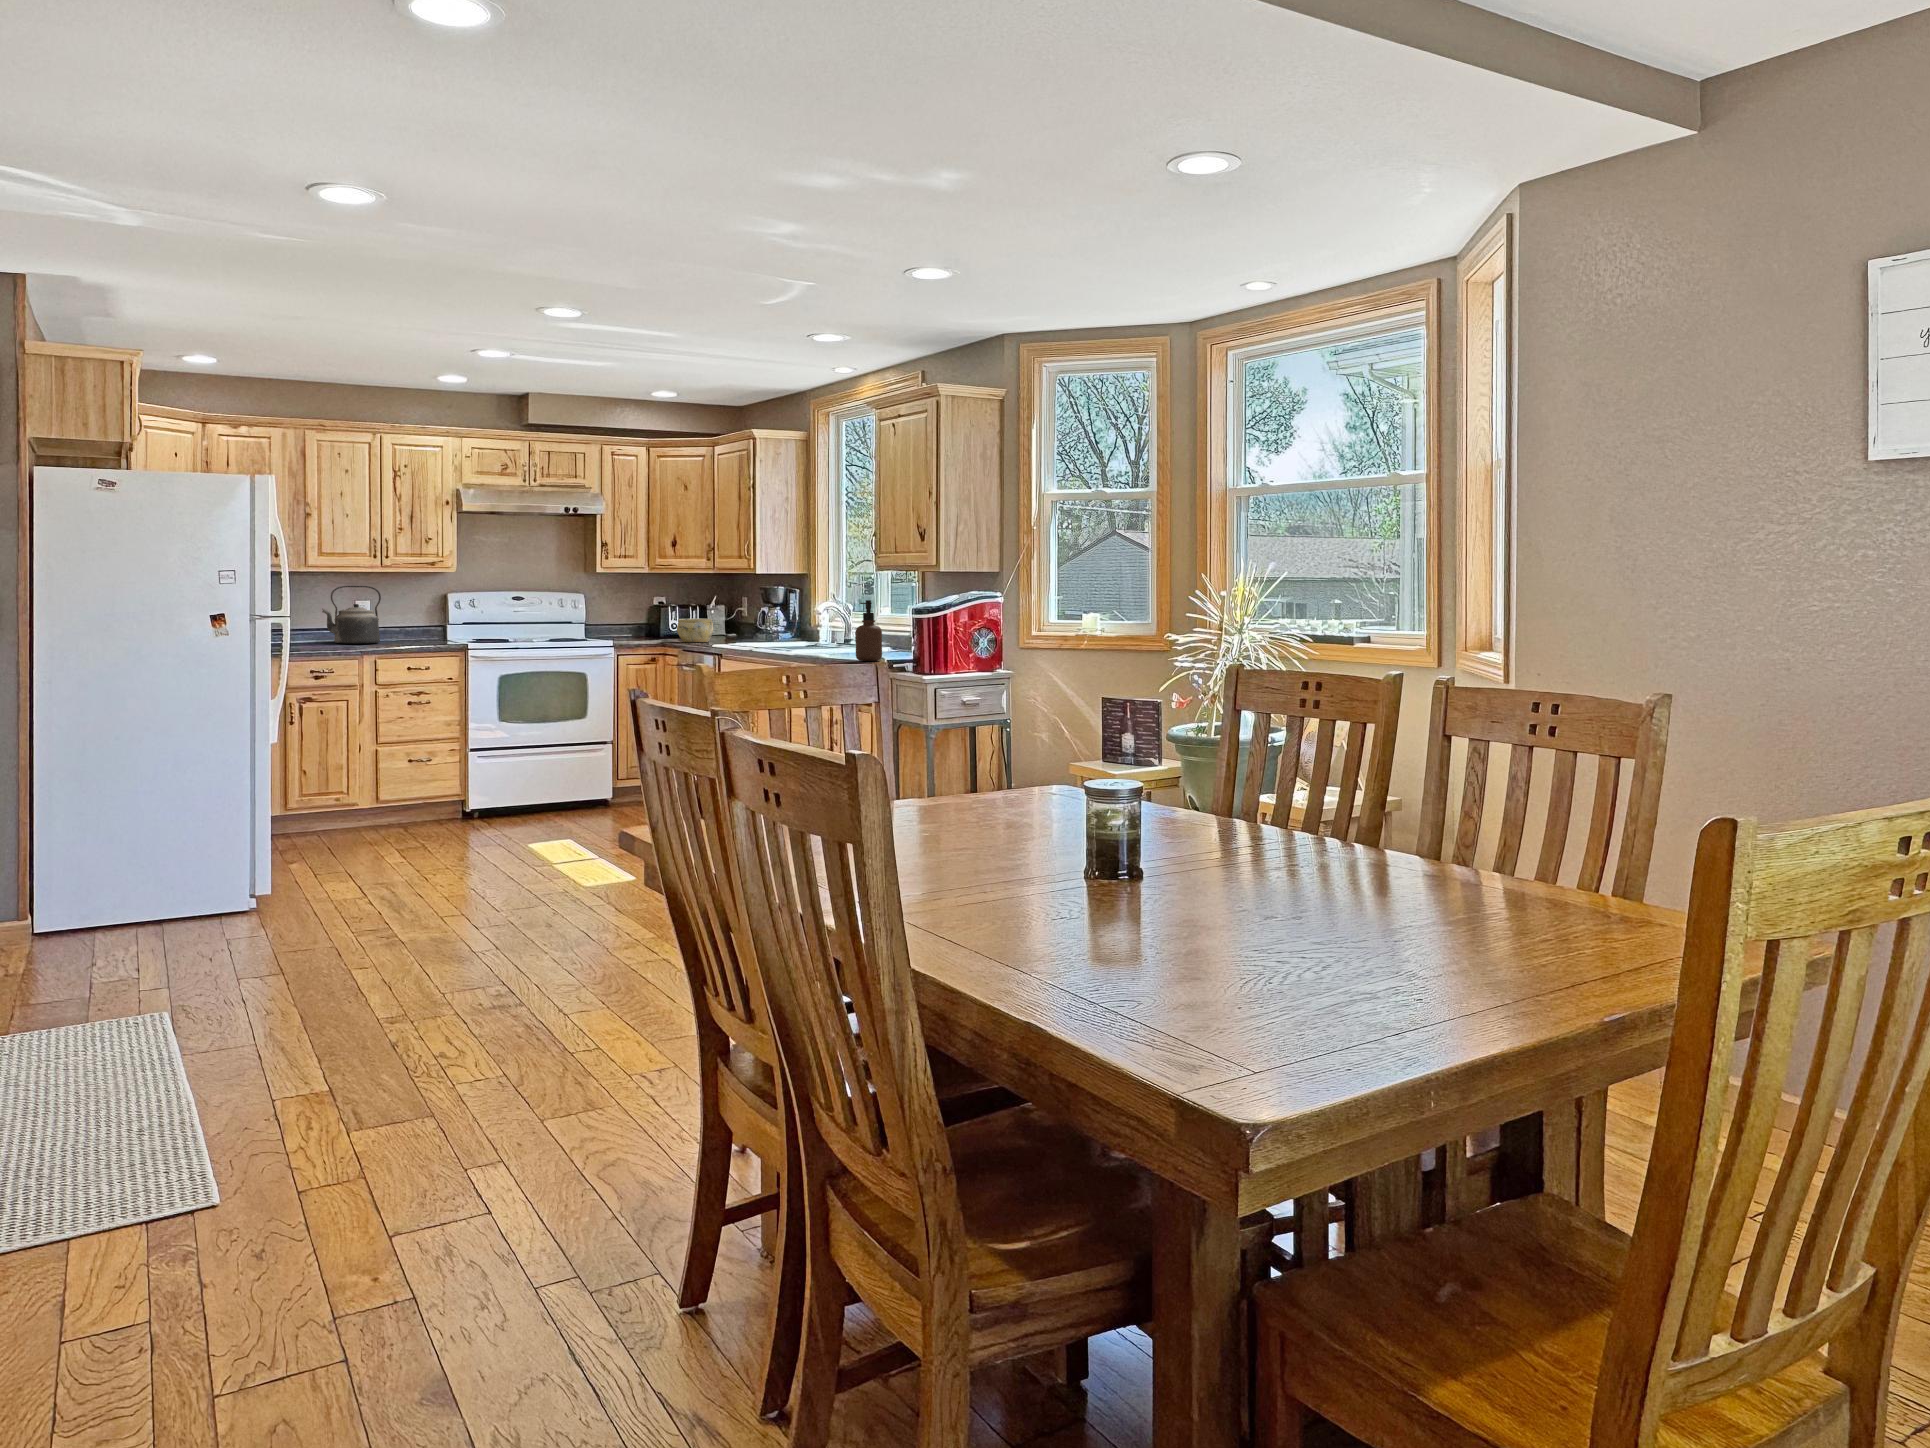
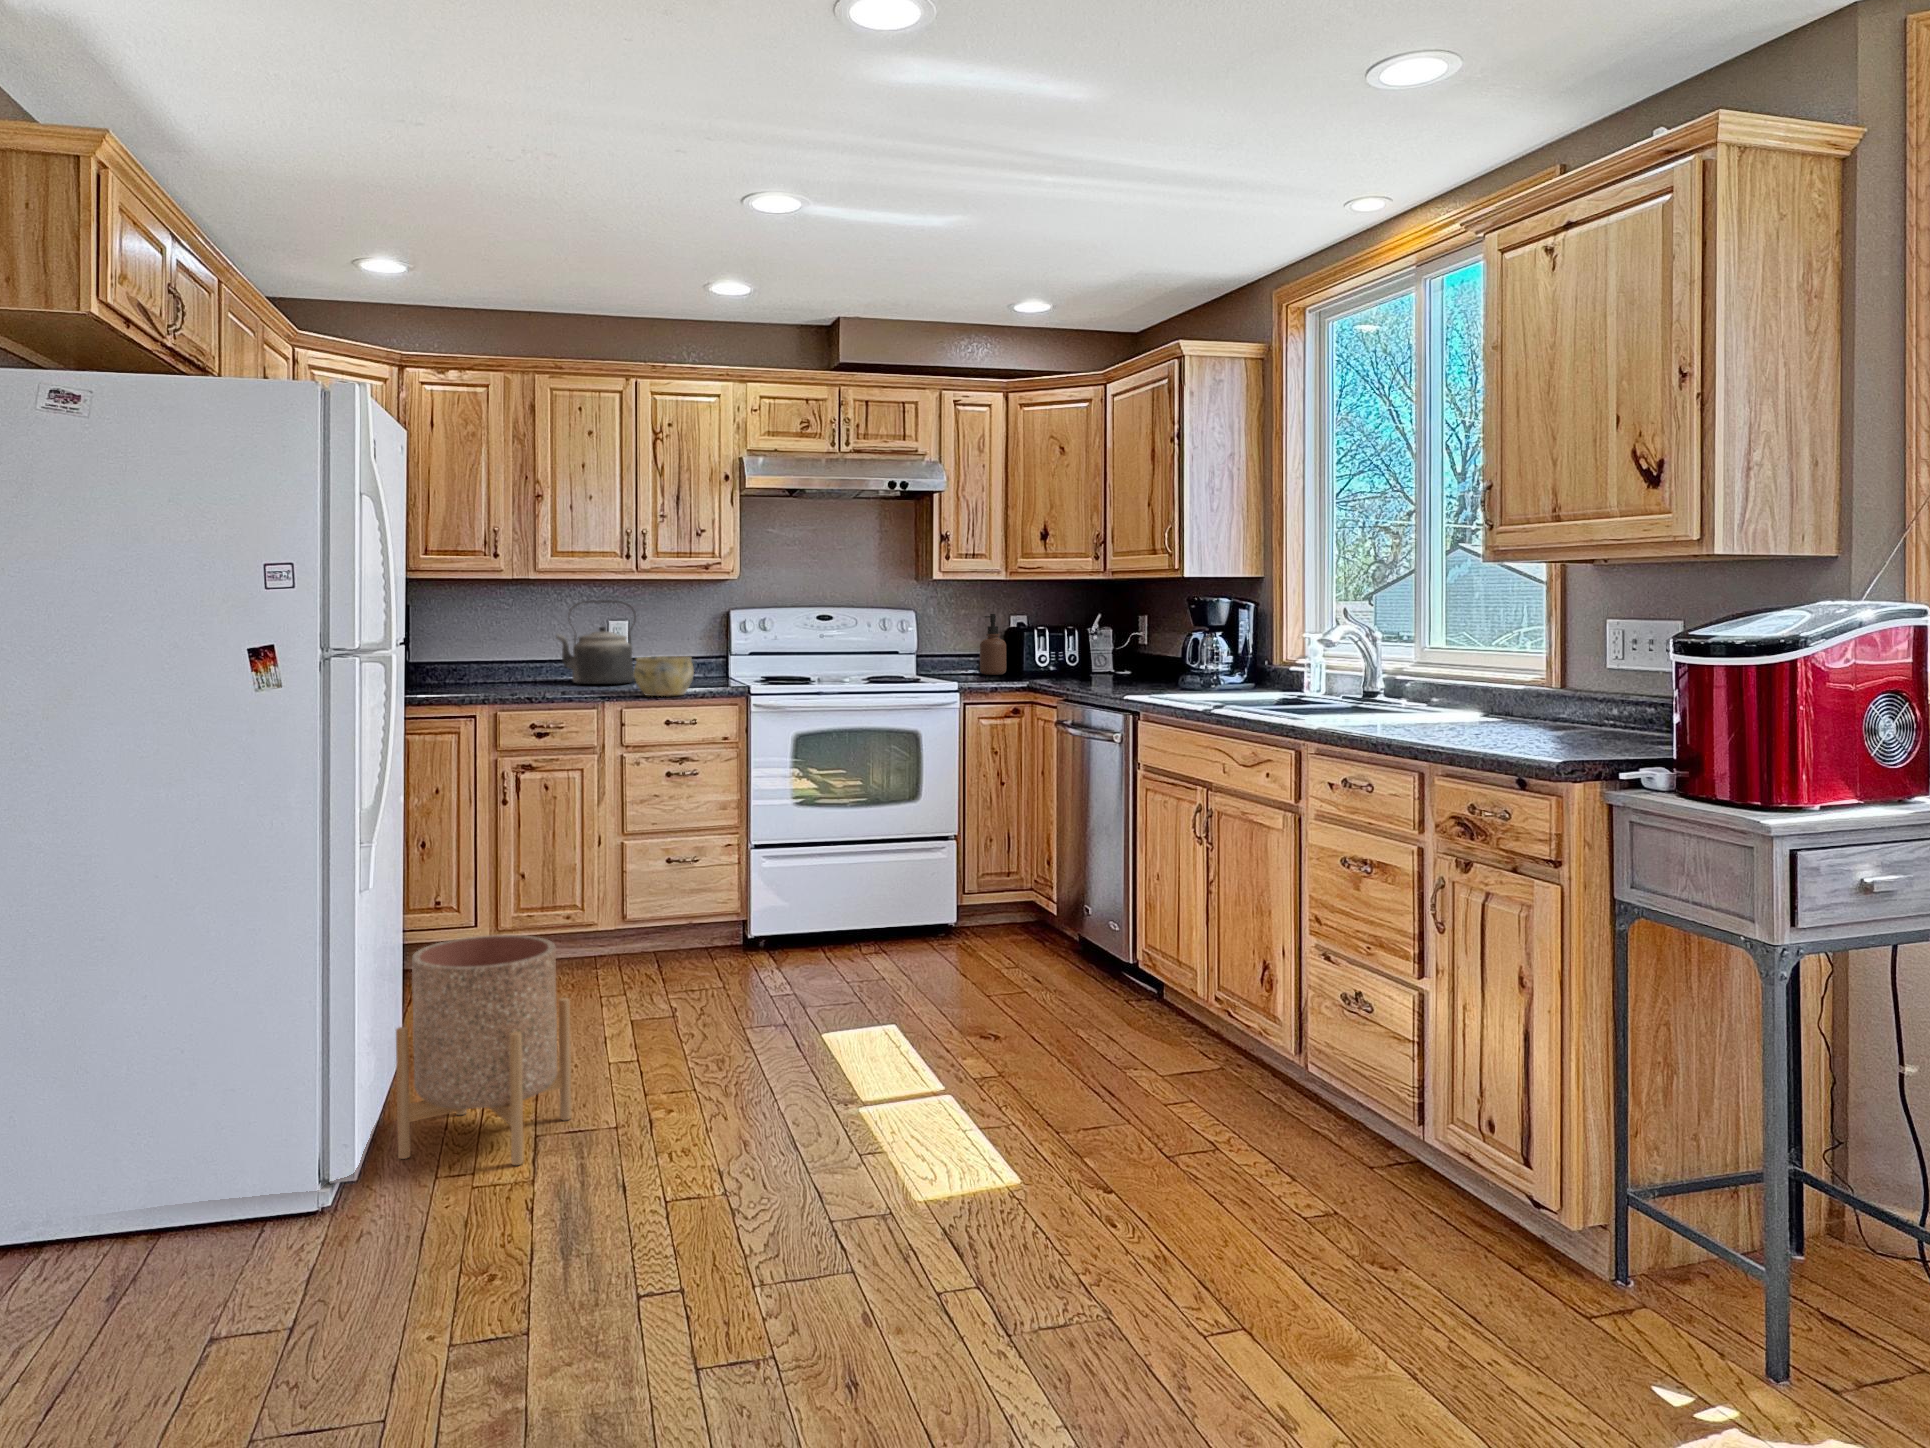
soap dispenser: present [855,600,882,661] -> present [980,614,1006,675]
ceramic bowl: present [677,619,714,642] -> present [634,656,694,696]
planter: none [277,775,375,889] -> present [396,935,571,1165]

